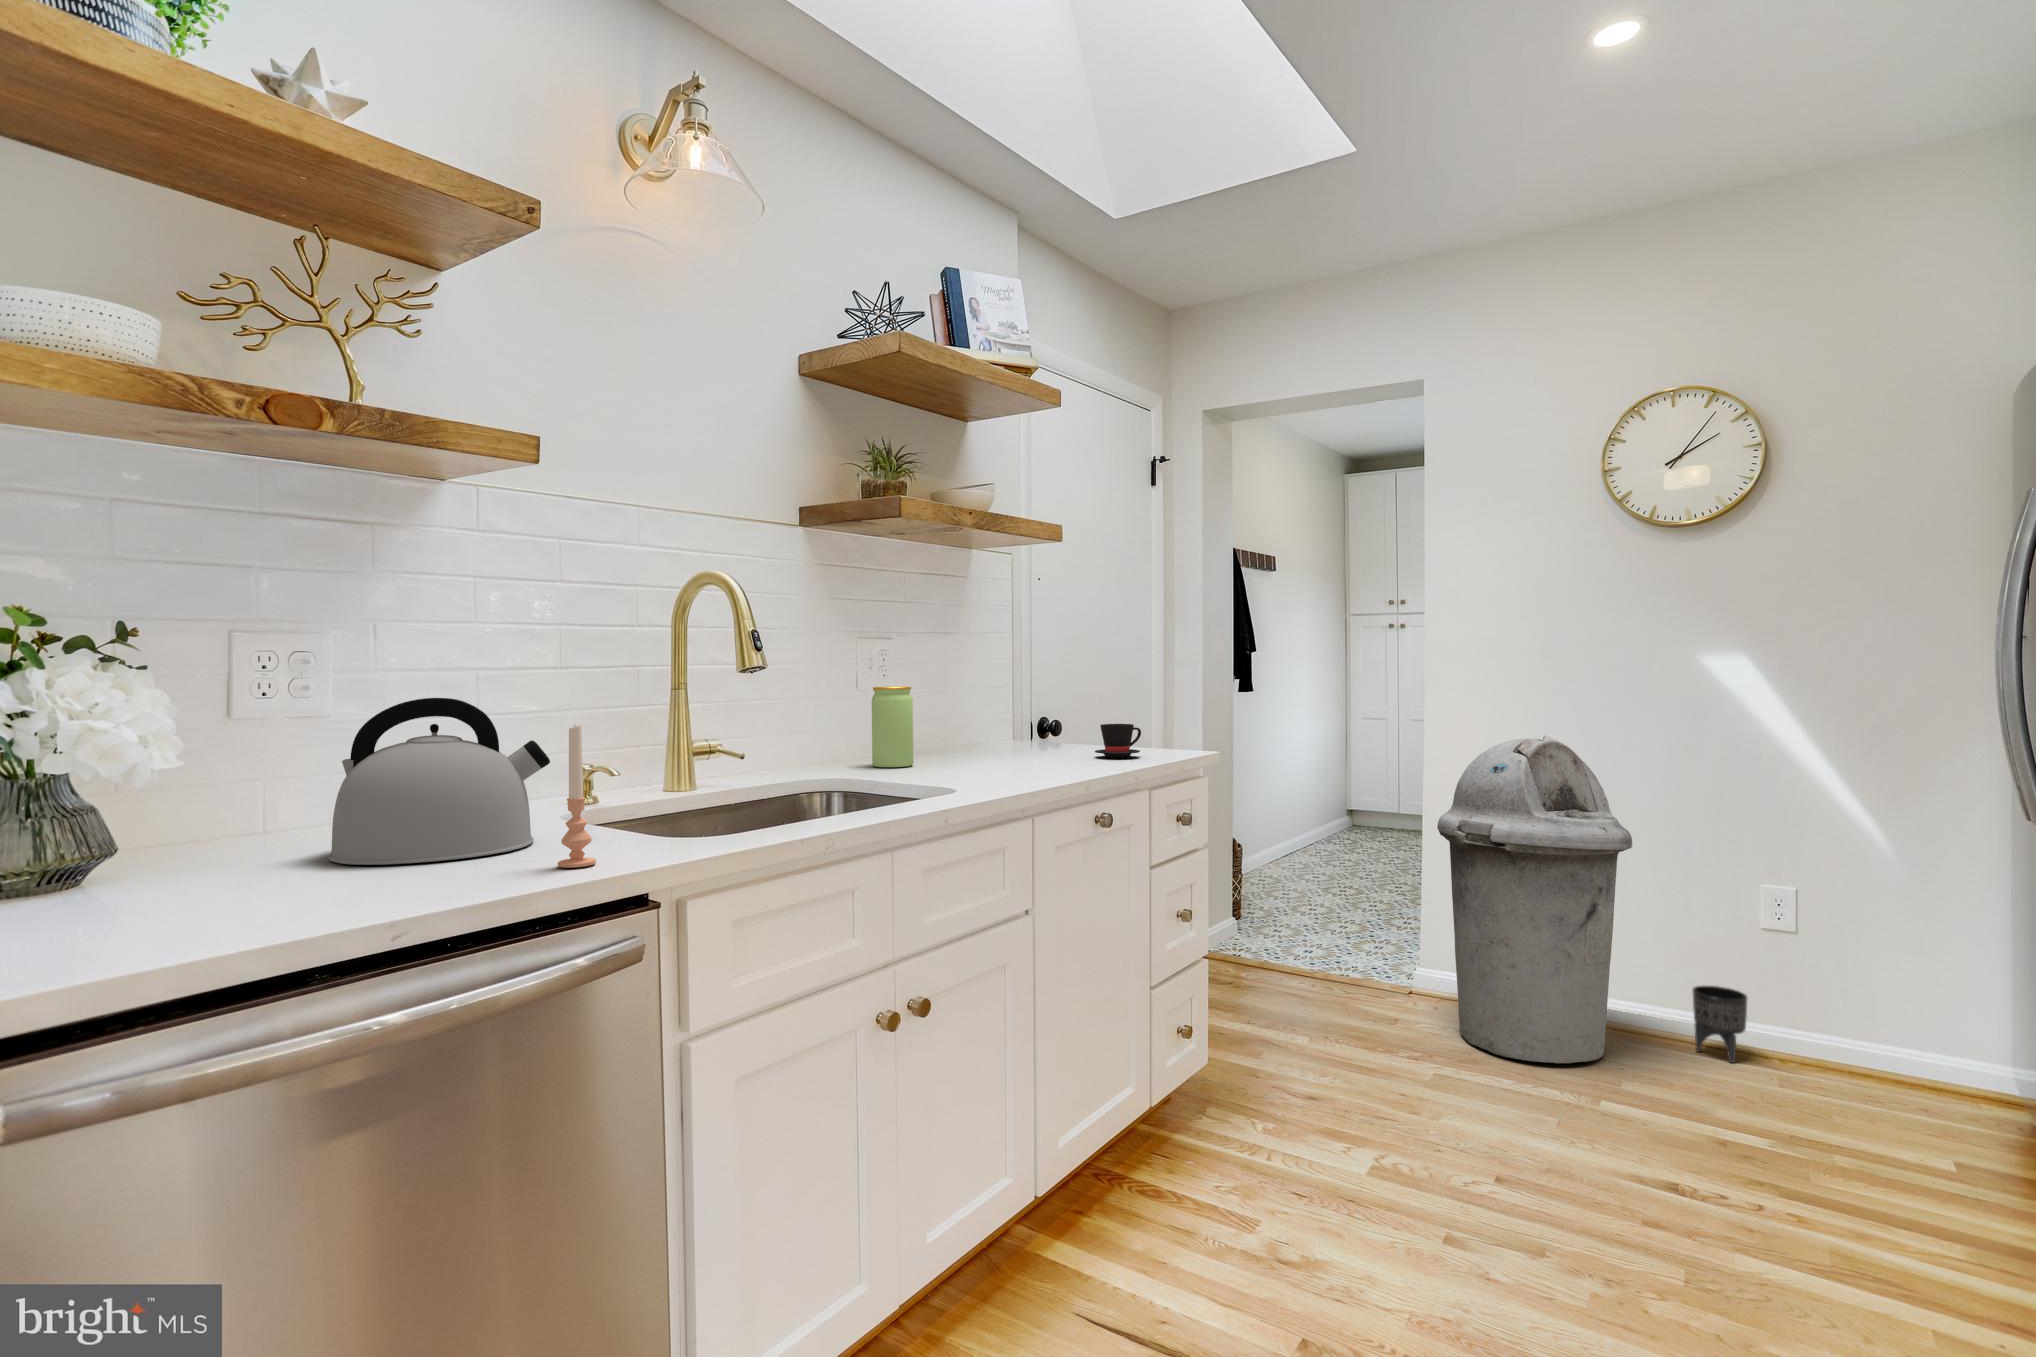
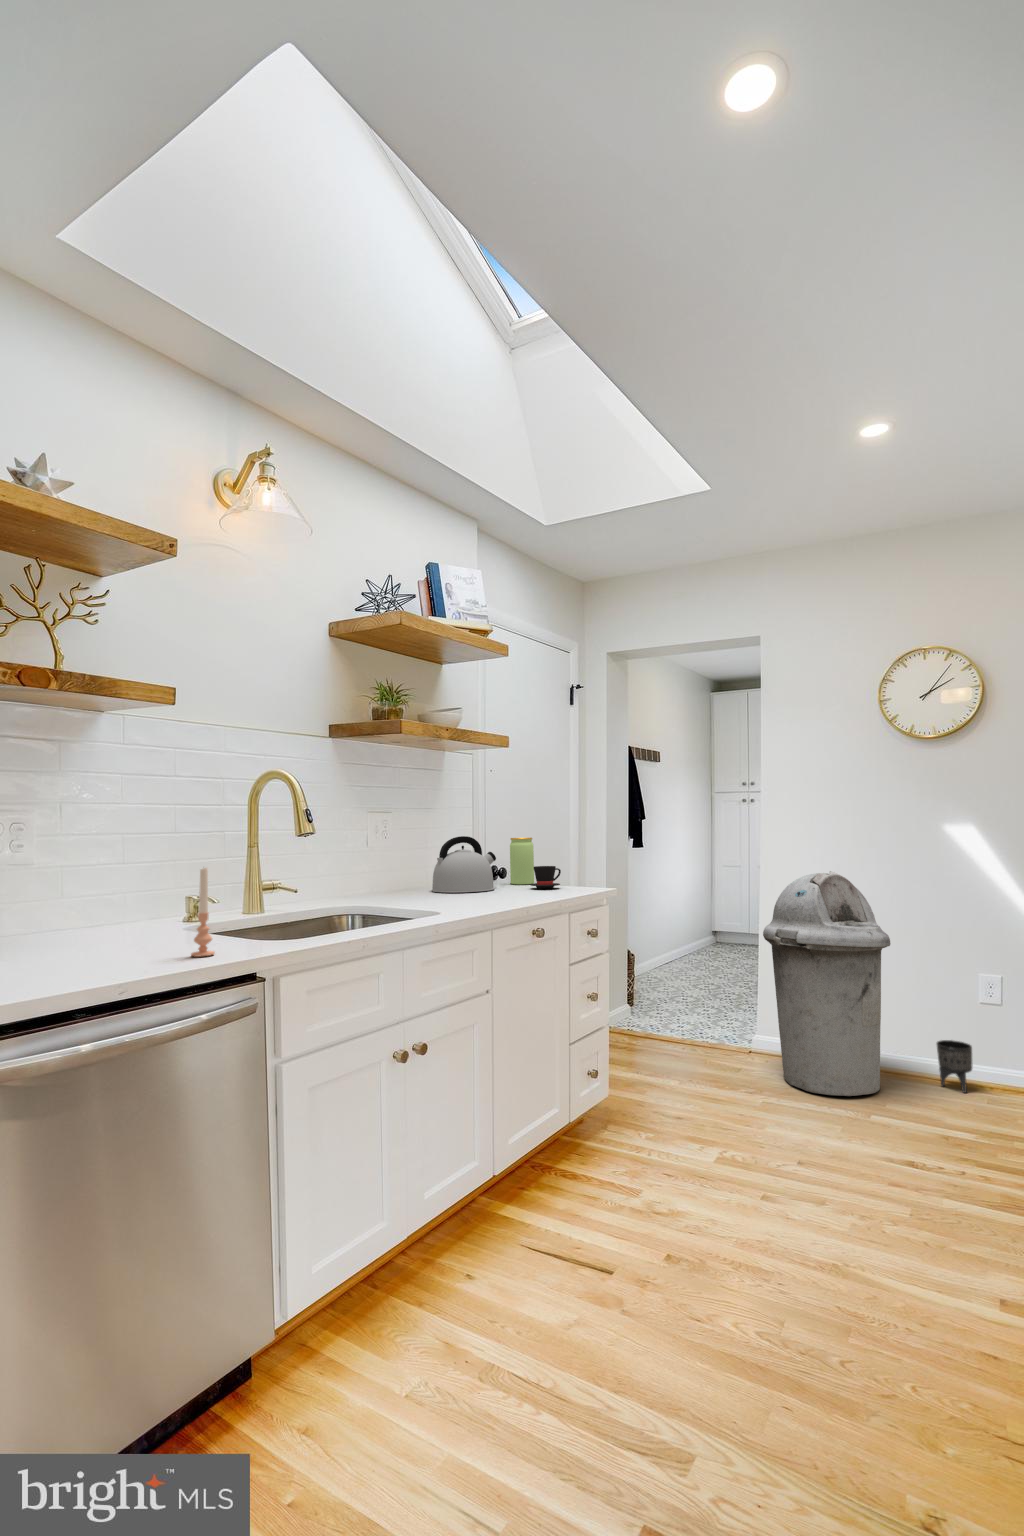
jar: present [872,686,913,767] -> present [510,838,534,884]
kettle: present [328,698,550,865] -> present [432,836,496,893]

